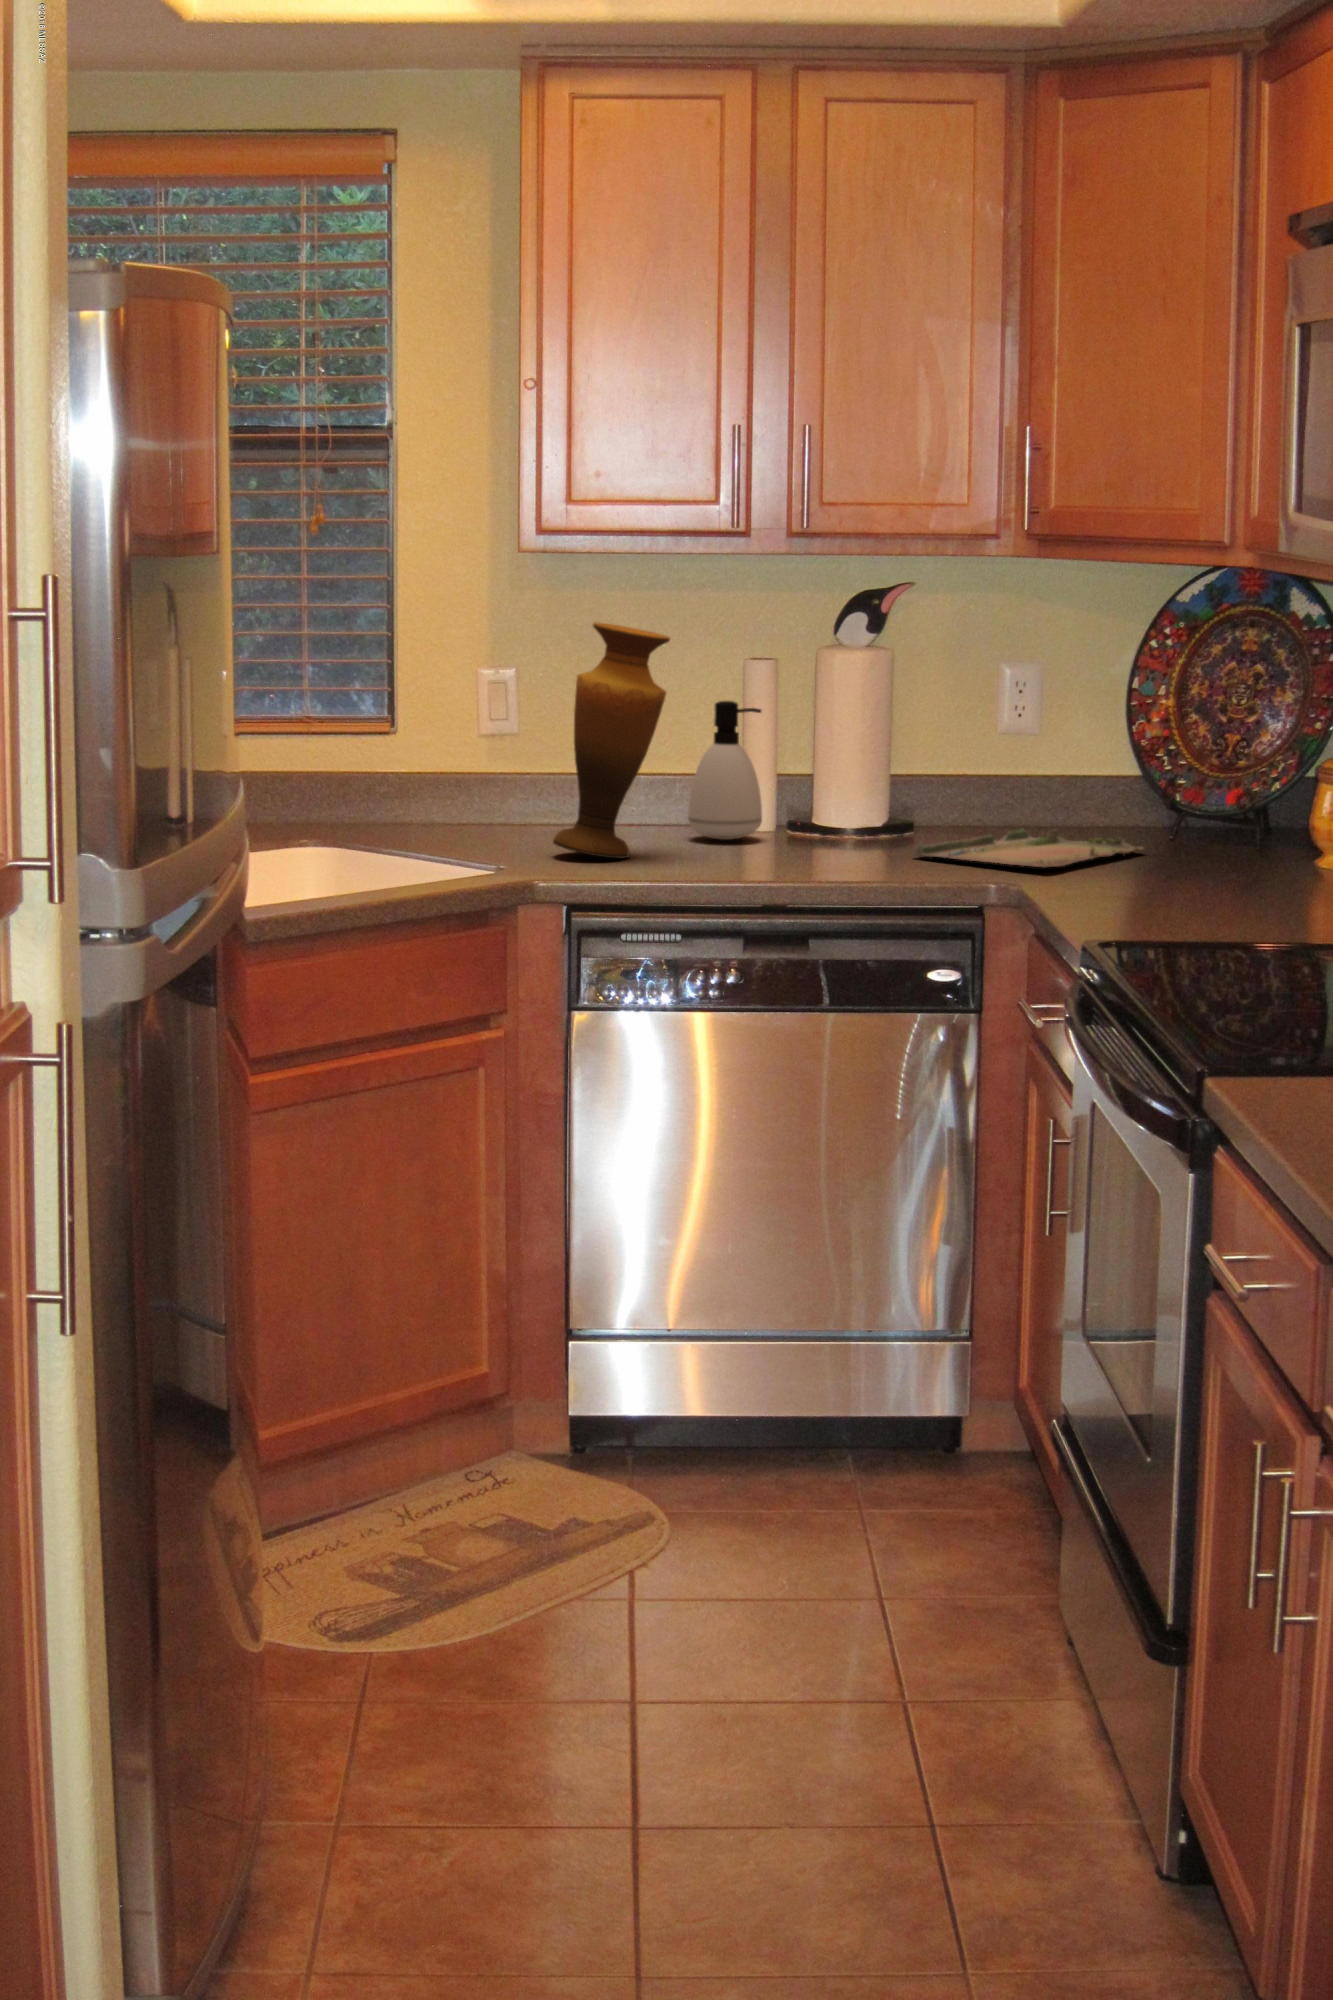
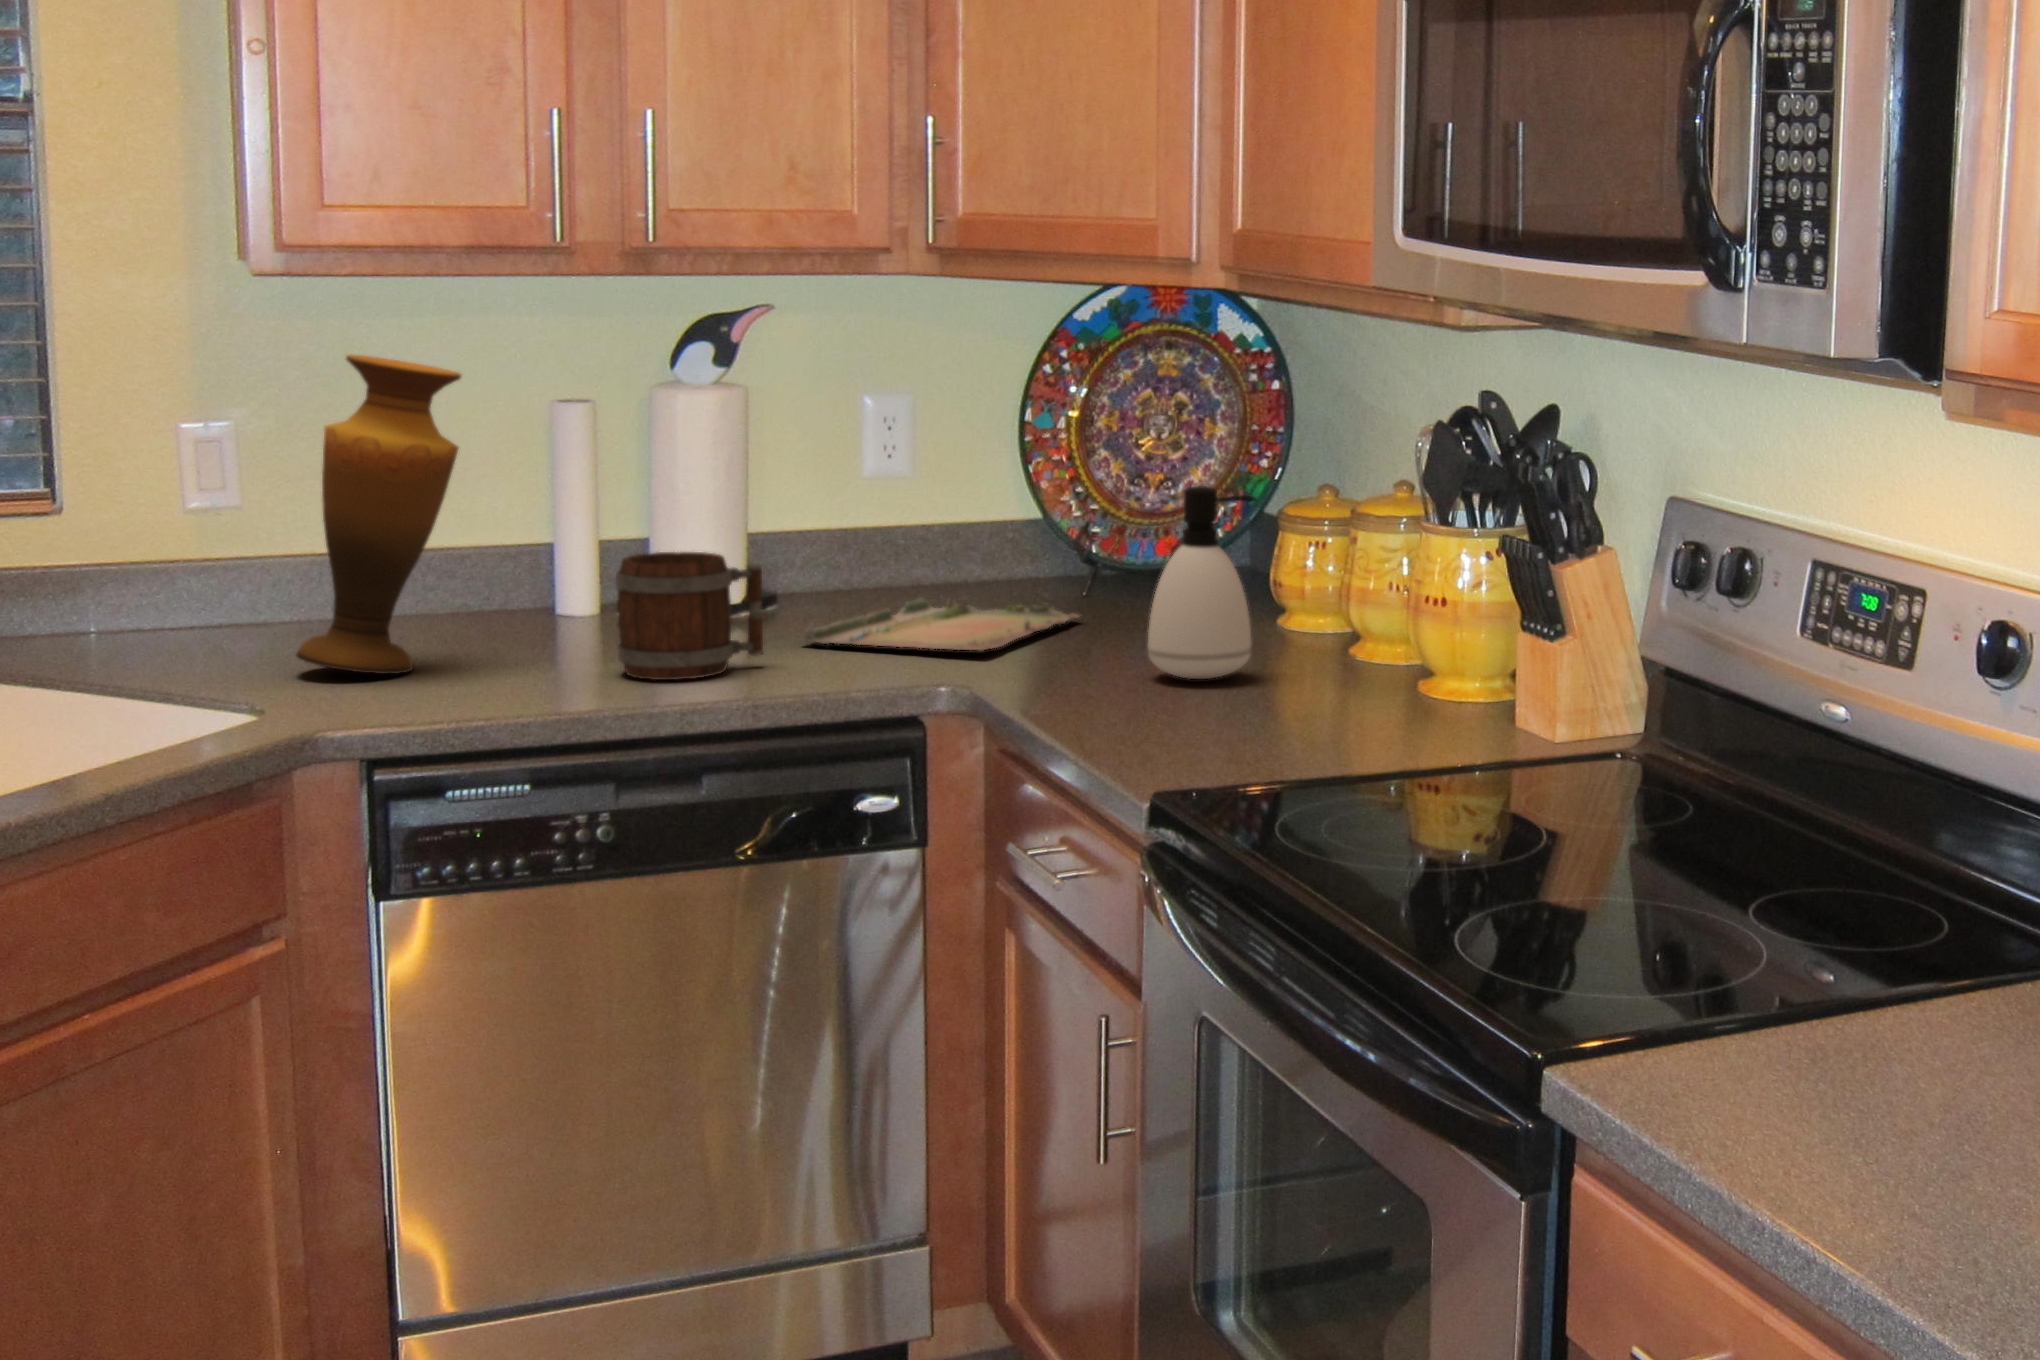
soap dispenser: present [688,701,762,840] -> present [1148,486,1255,679]
mug: none [768,777,878,874] -> present [616,552,763,680]

